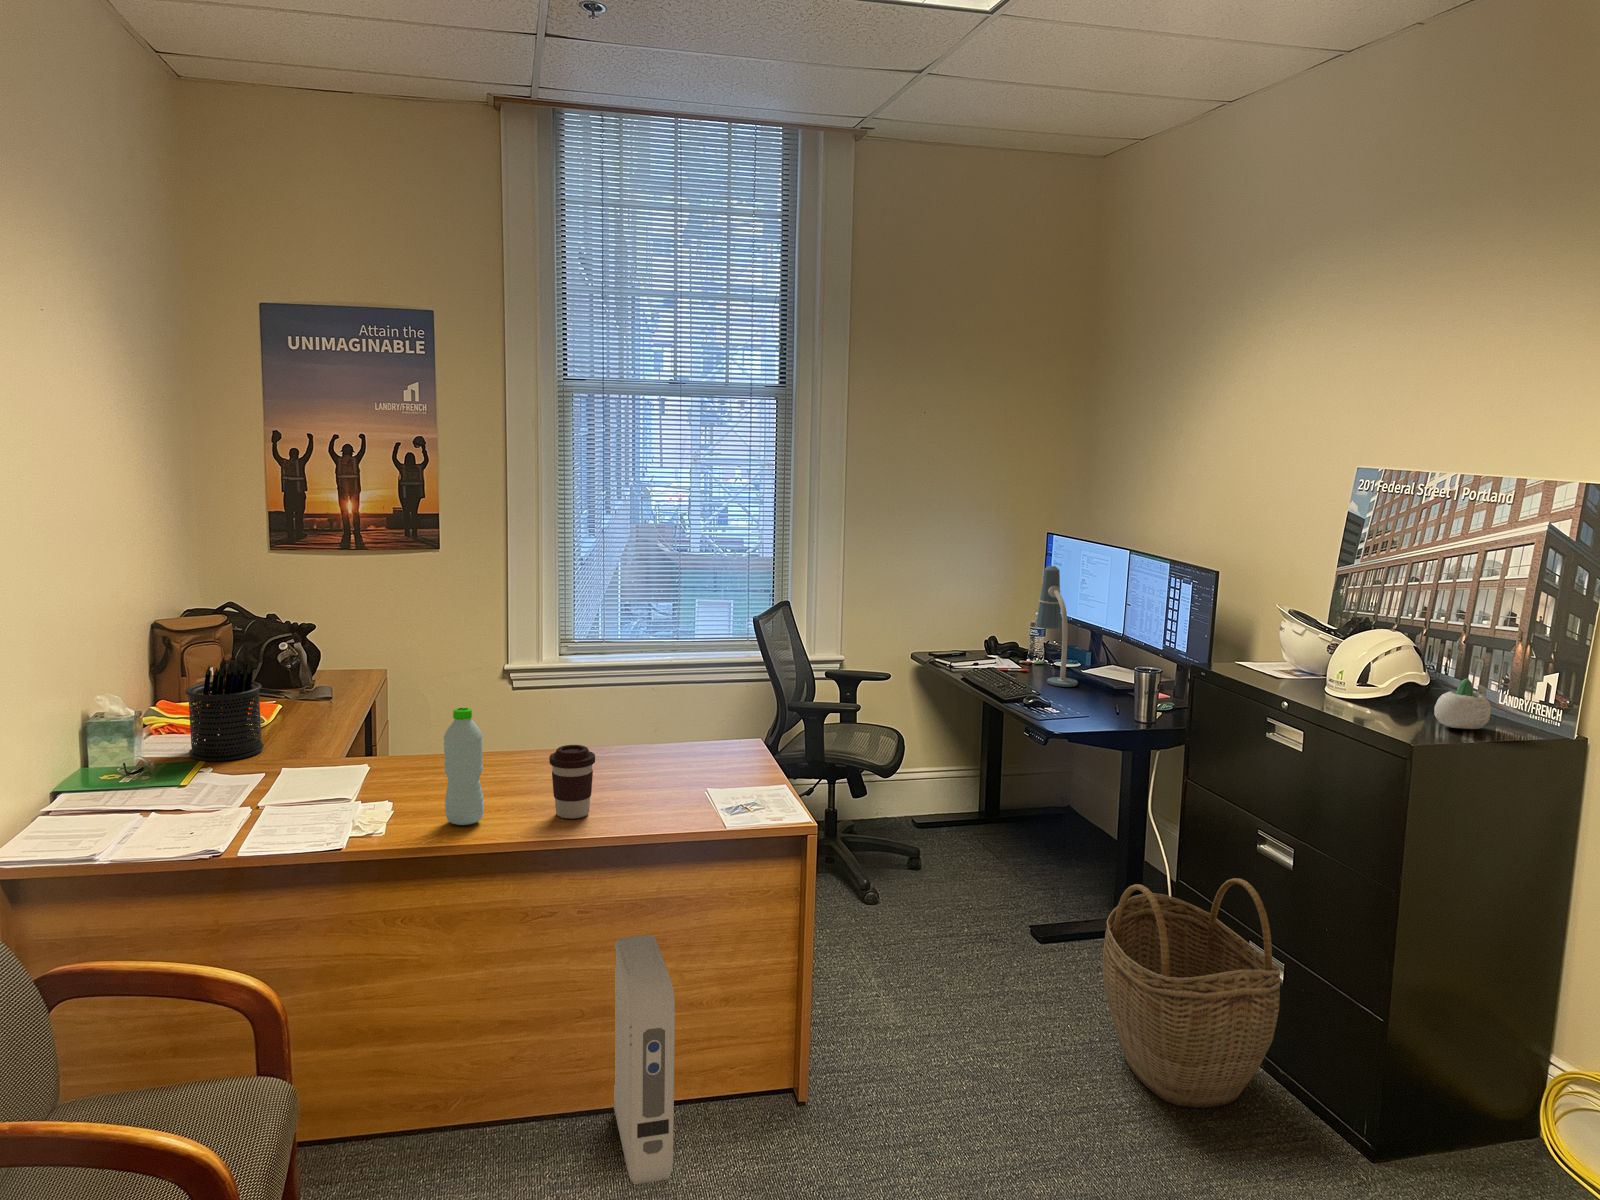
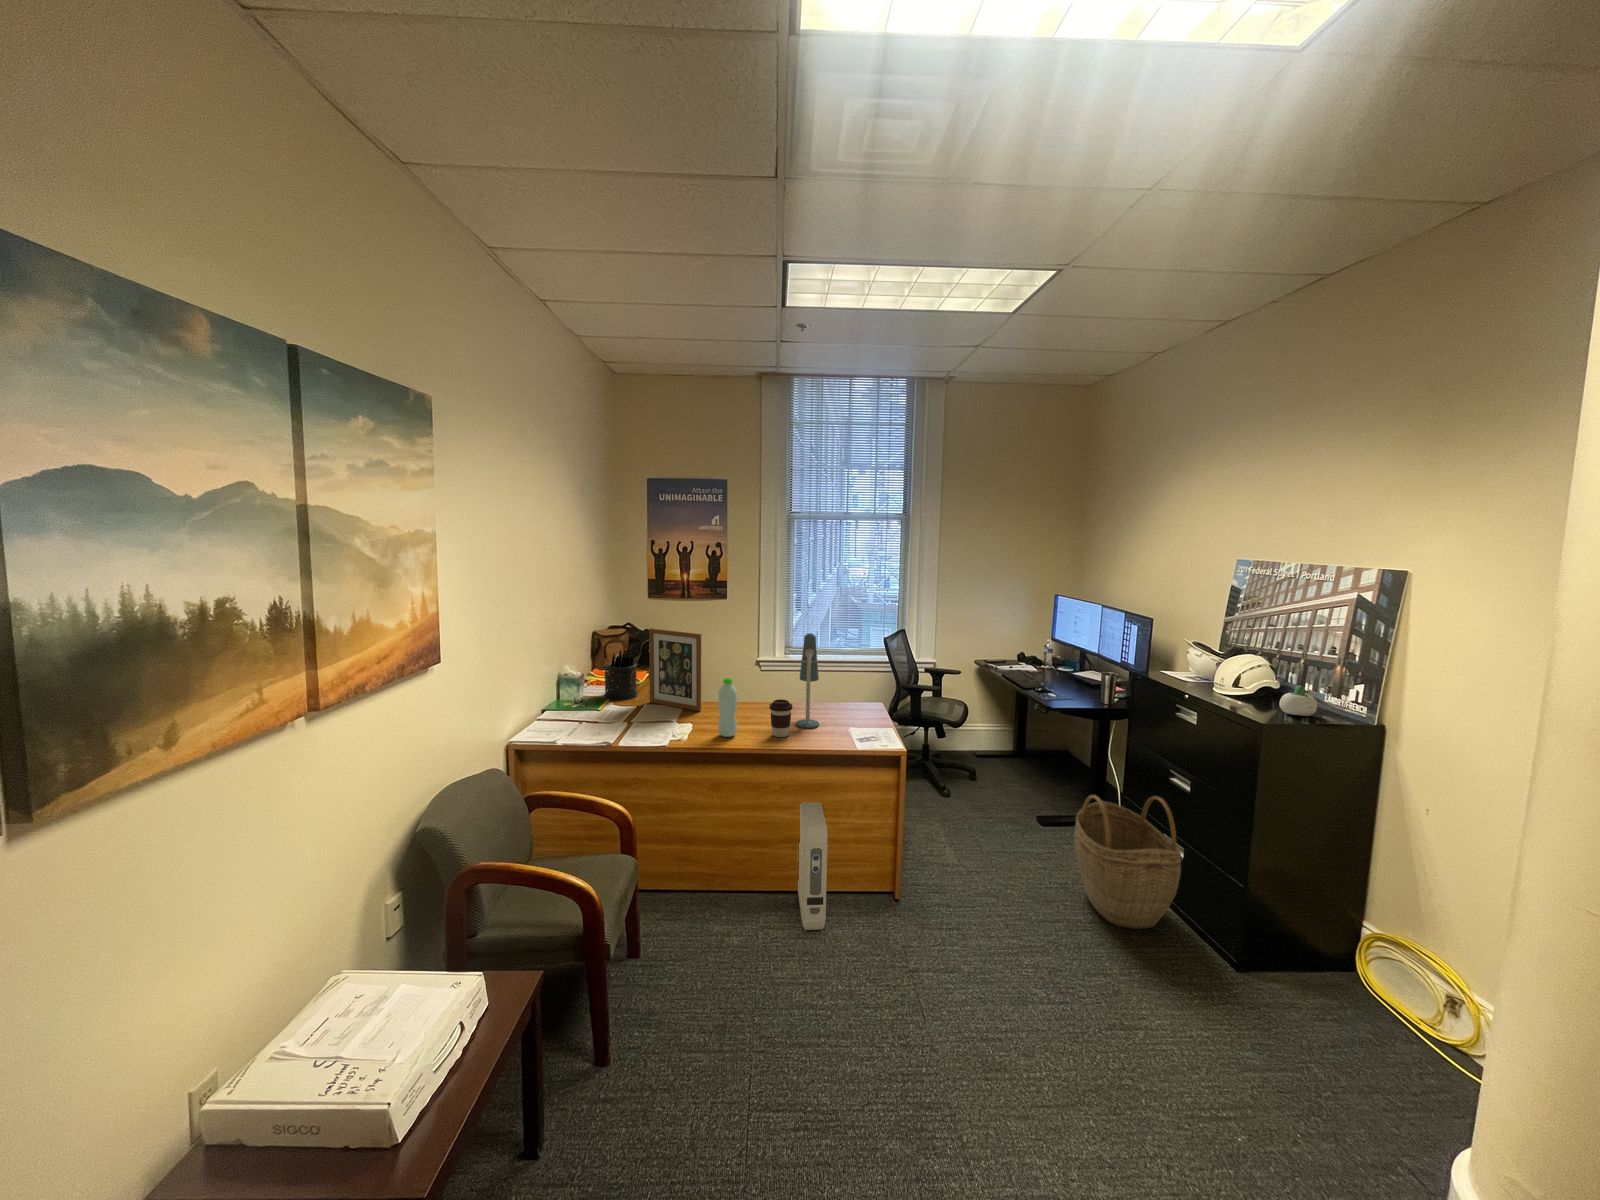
desk lamp: present [1036,566,1078,687] -> present [796,633,819,729]
picture frame: none [286,612,404,776] -> present [649,628,701,711]

